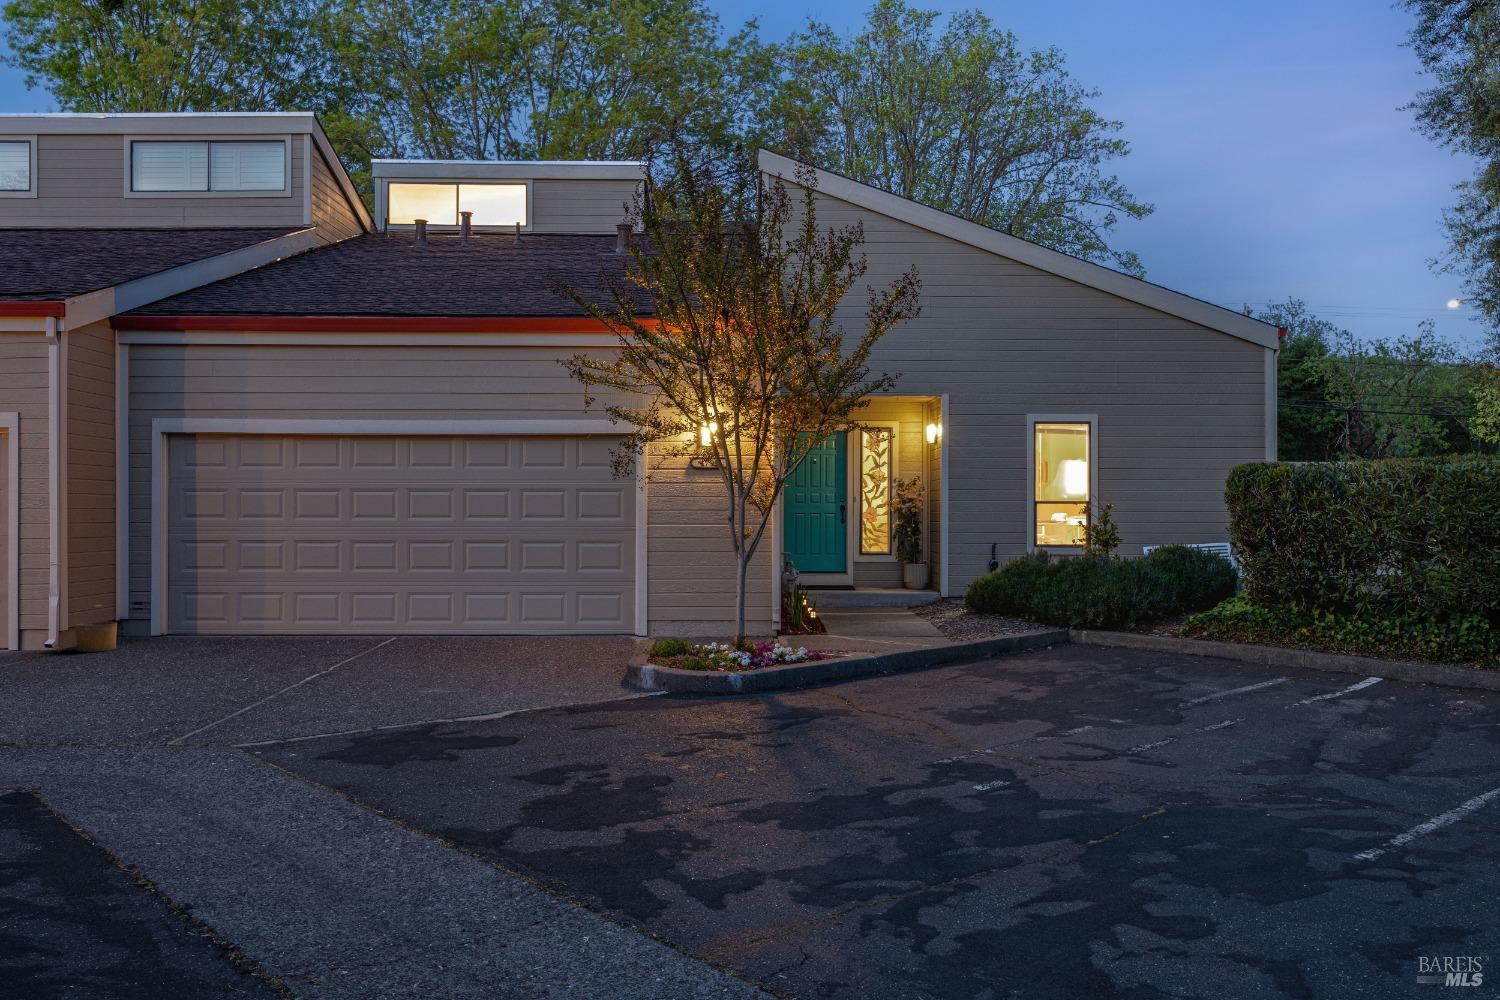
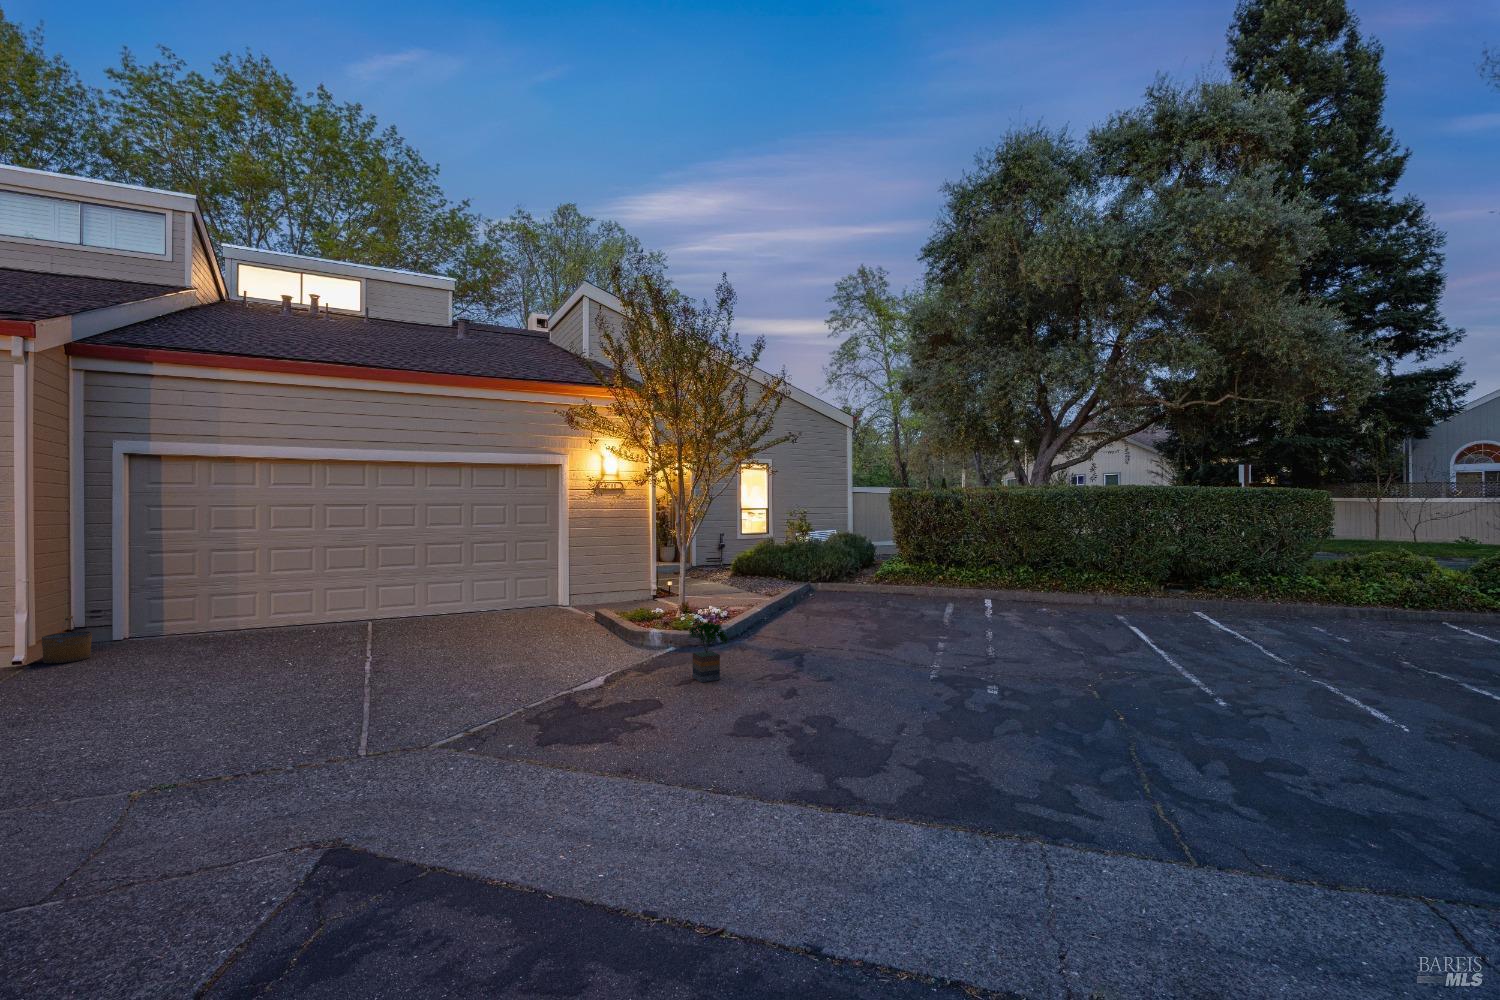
potted tree: none [608,646,662,728] -> present [689,623,728,682]

